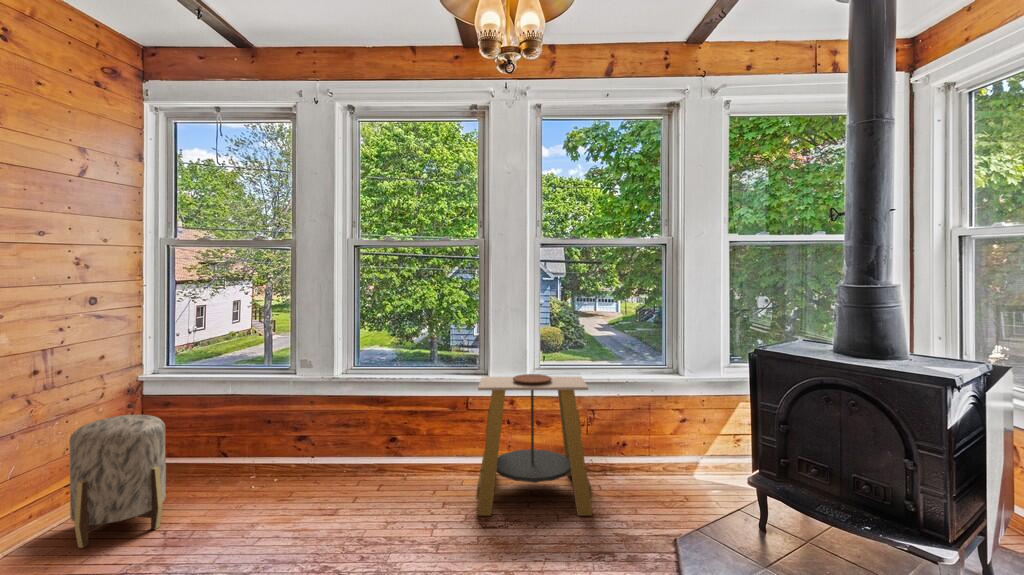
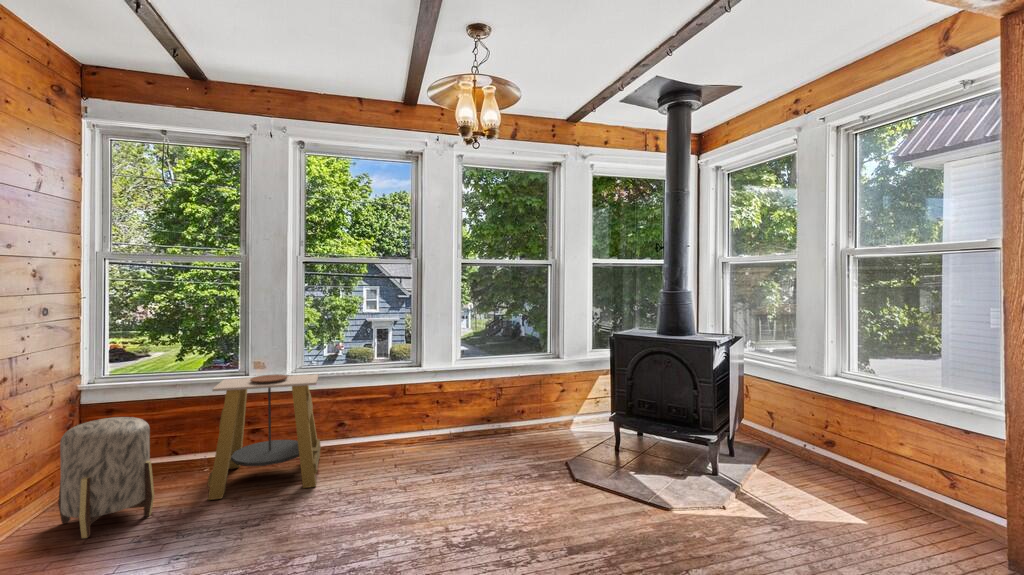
side table: present [476,374,593,516] -> present [208,374,321,500]

